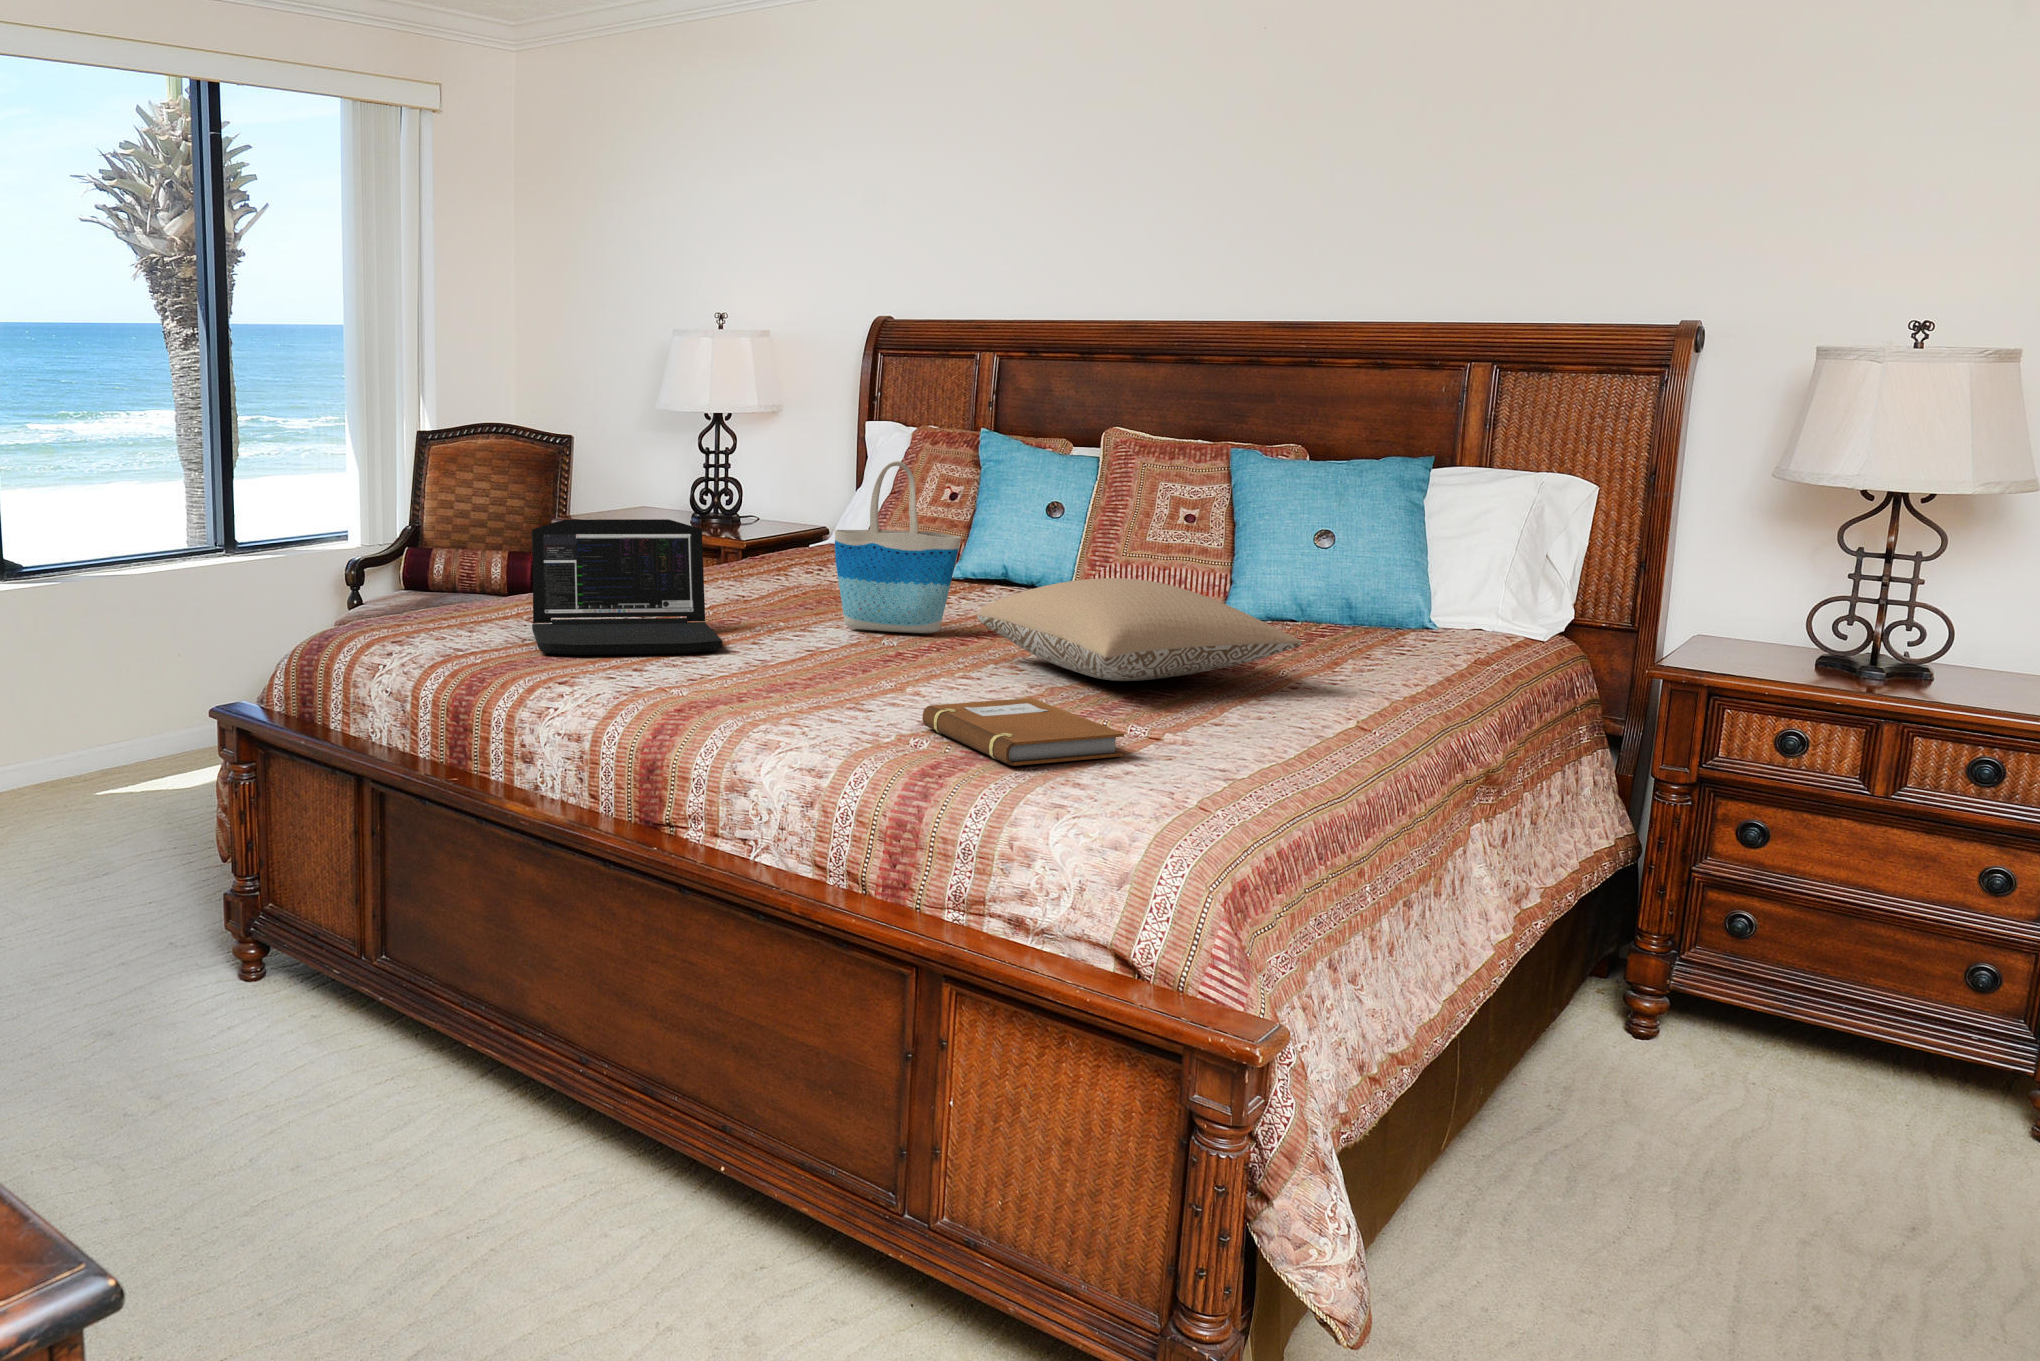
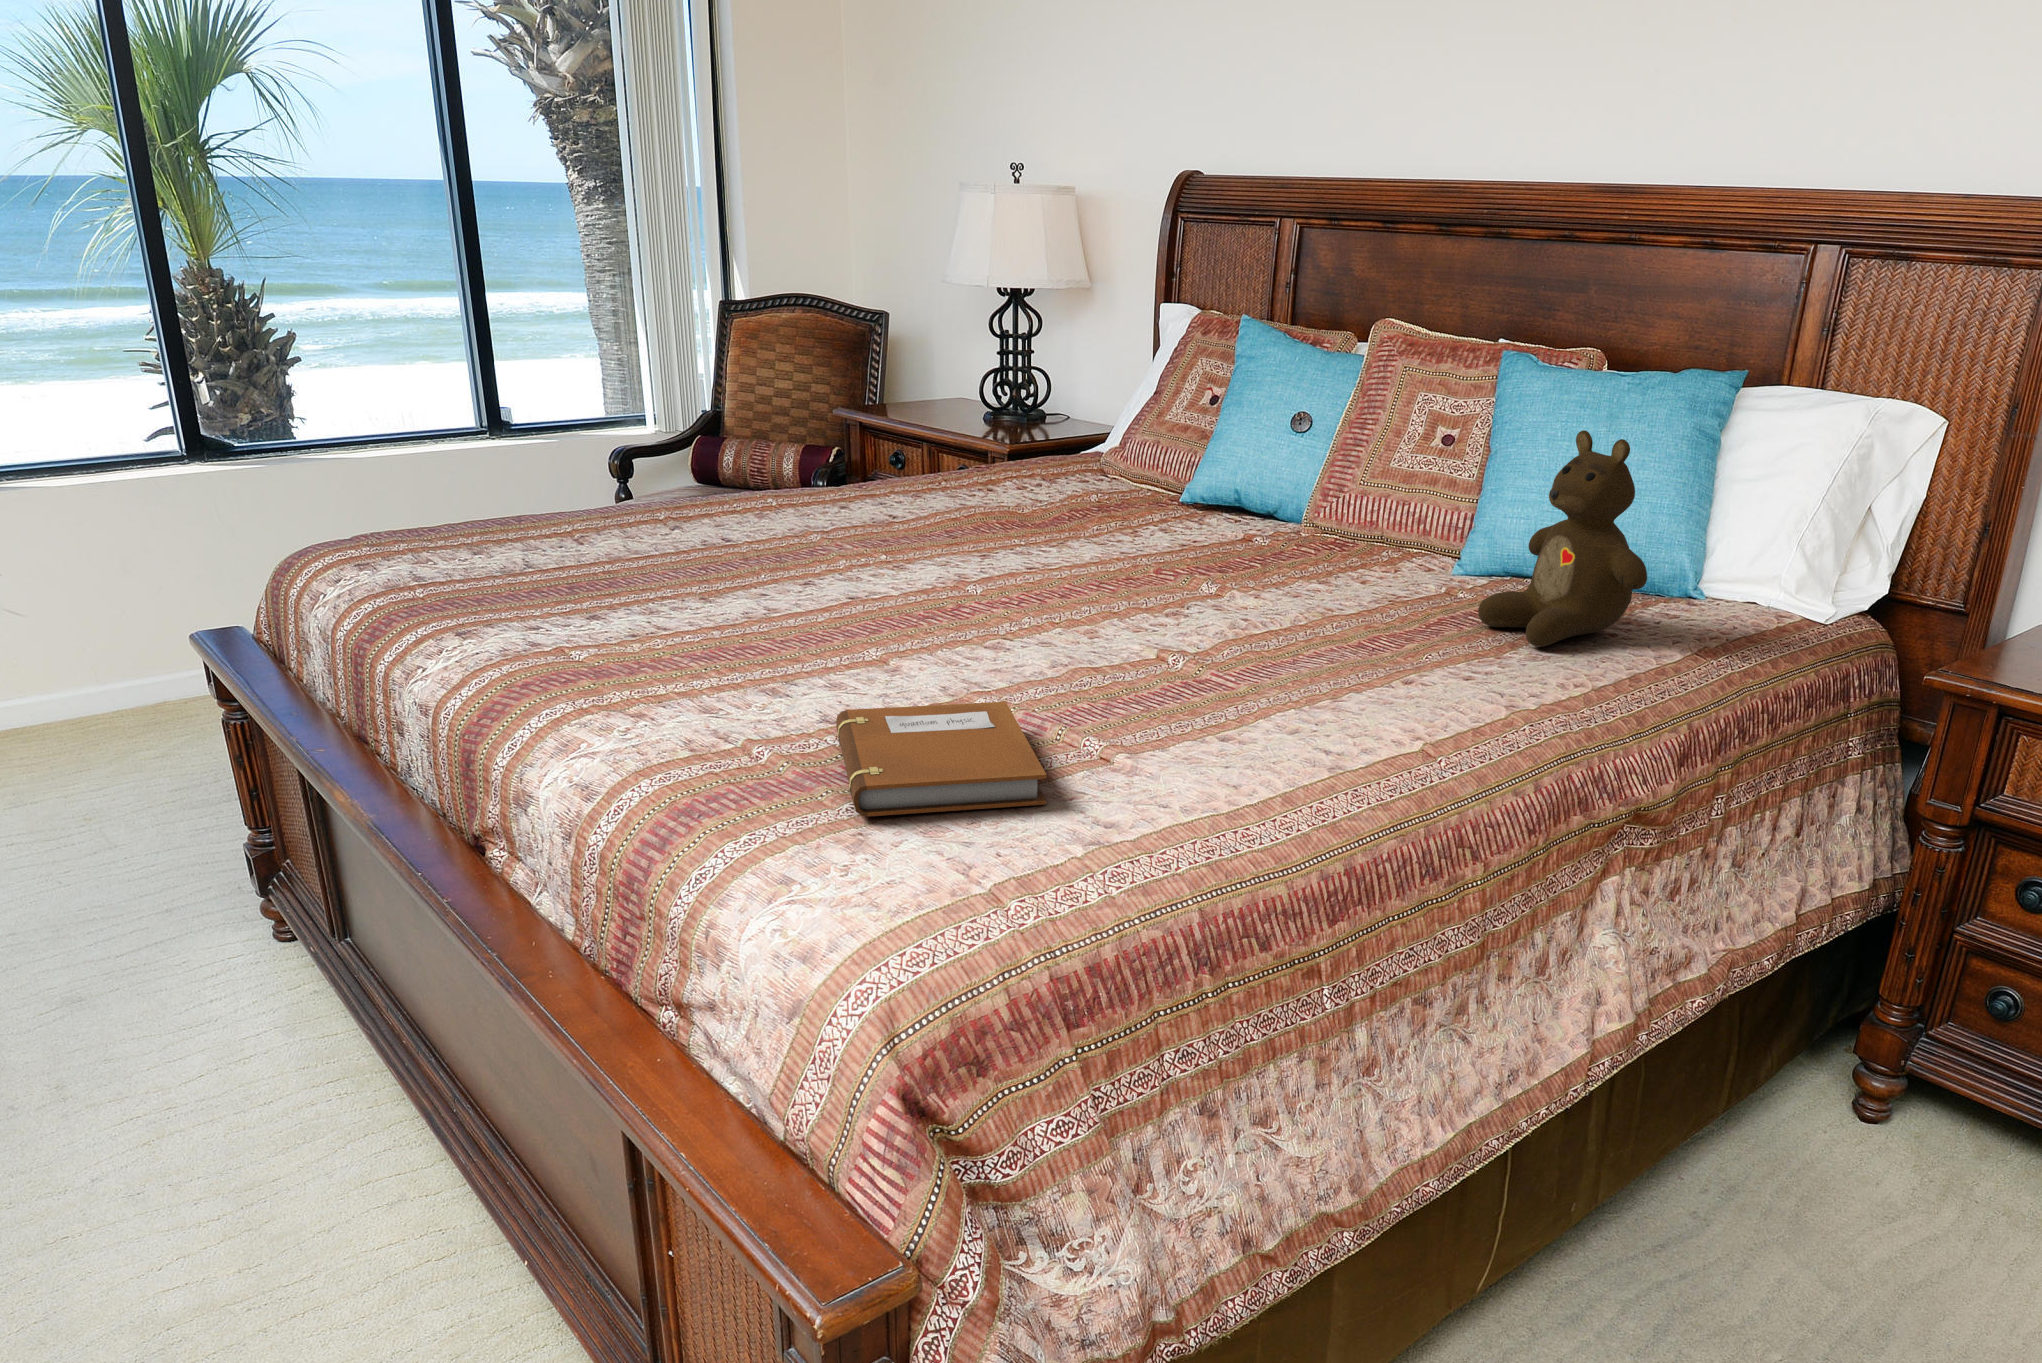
tote bag: present [835,461,961,633] -> none [939,360,1084,581]
teddy bear: none [1287,497,1426,660] -> present [1478,430,1647,647]
laptop: present [532,519,722,655] -> none [522,422,778,600]
pillow: present [977,578,1302,681] -> none [1058,533,1424,672]

